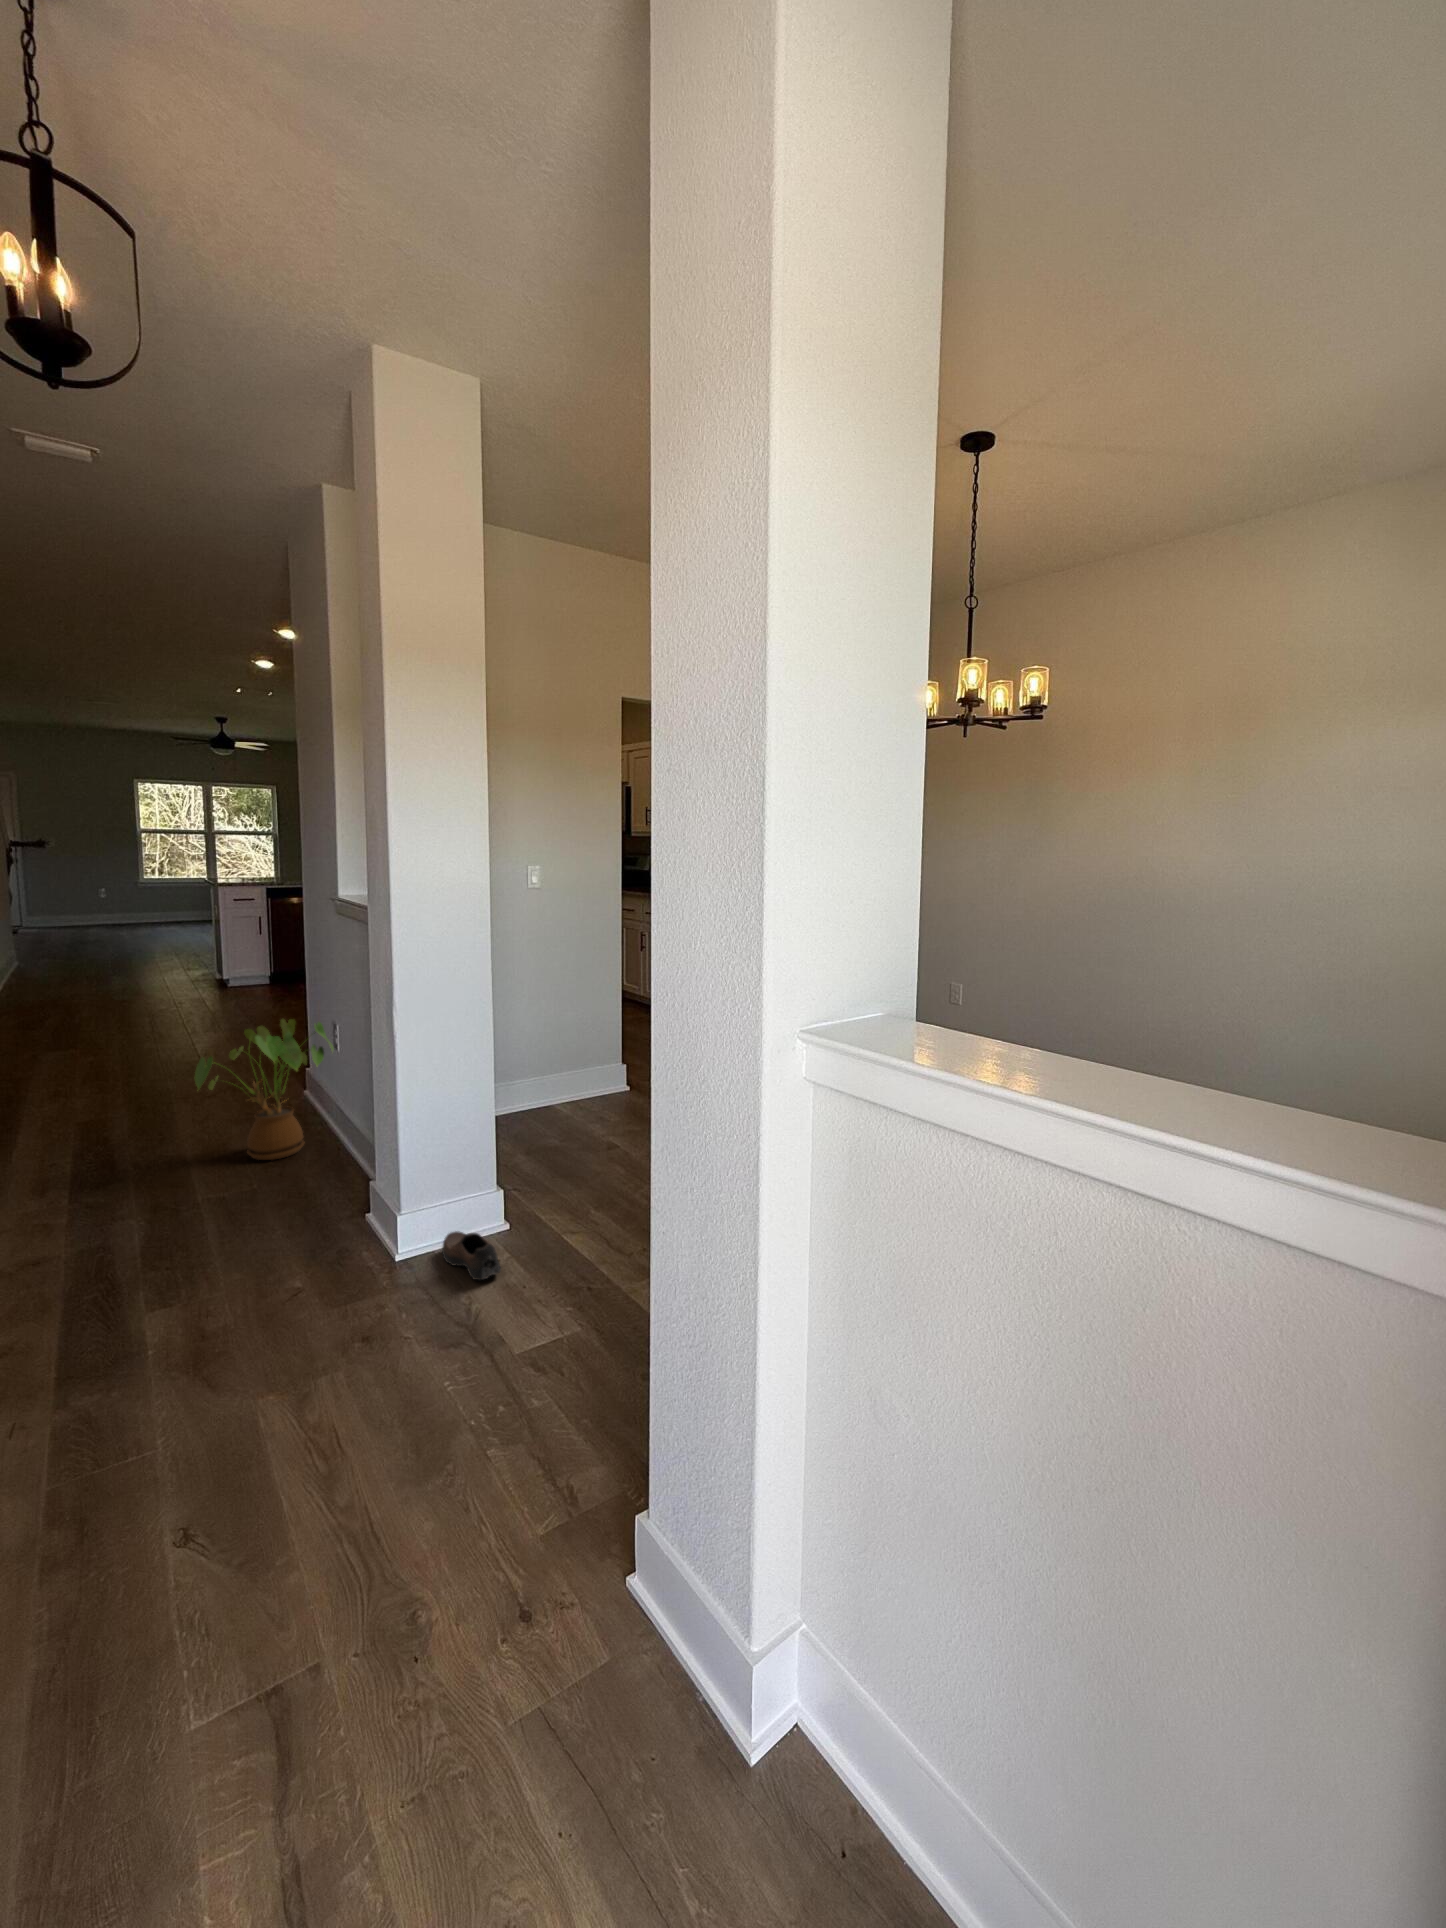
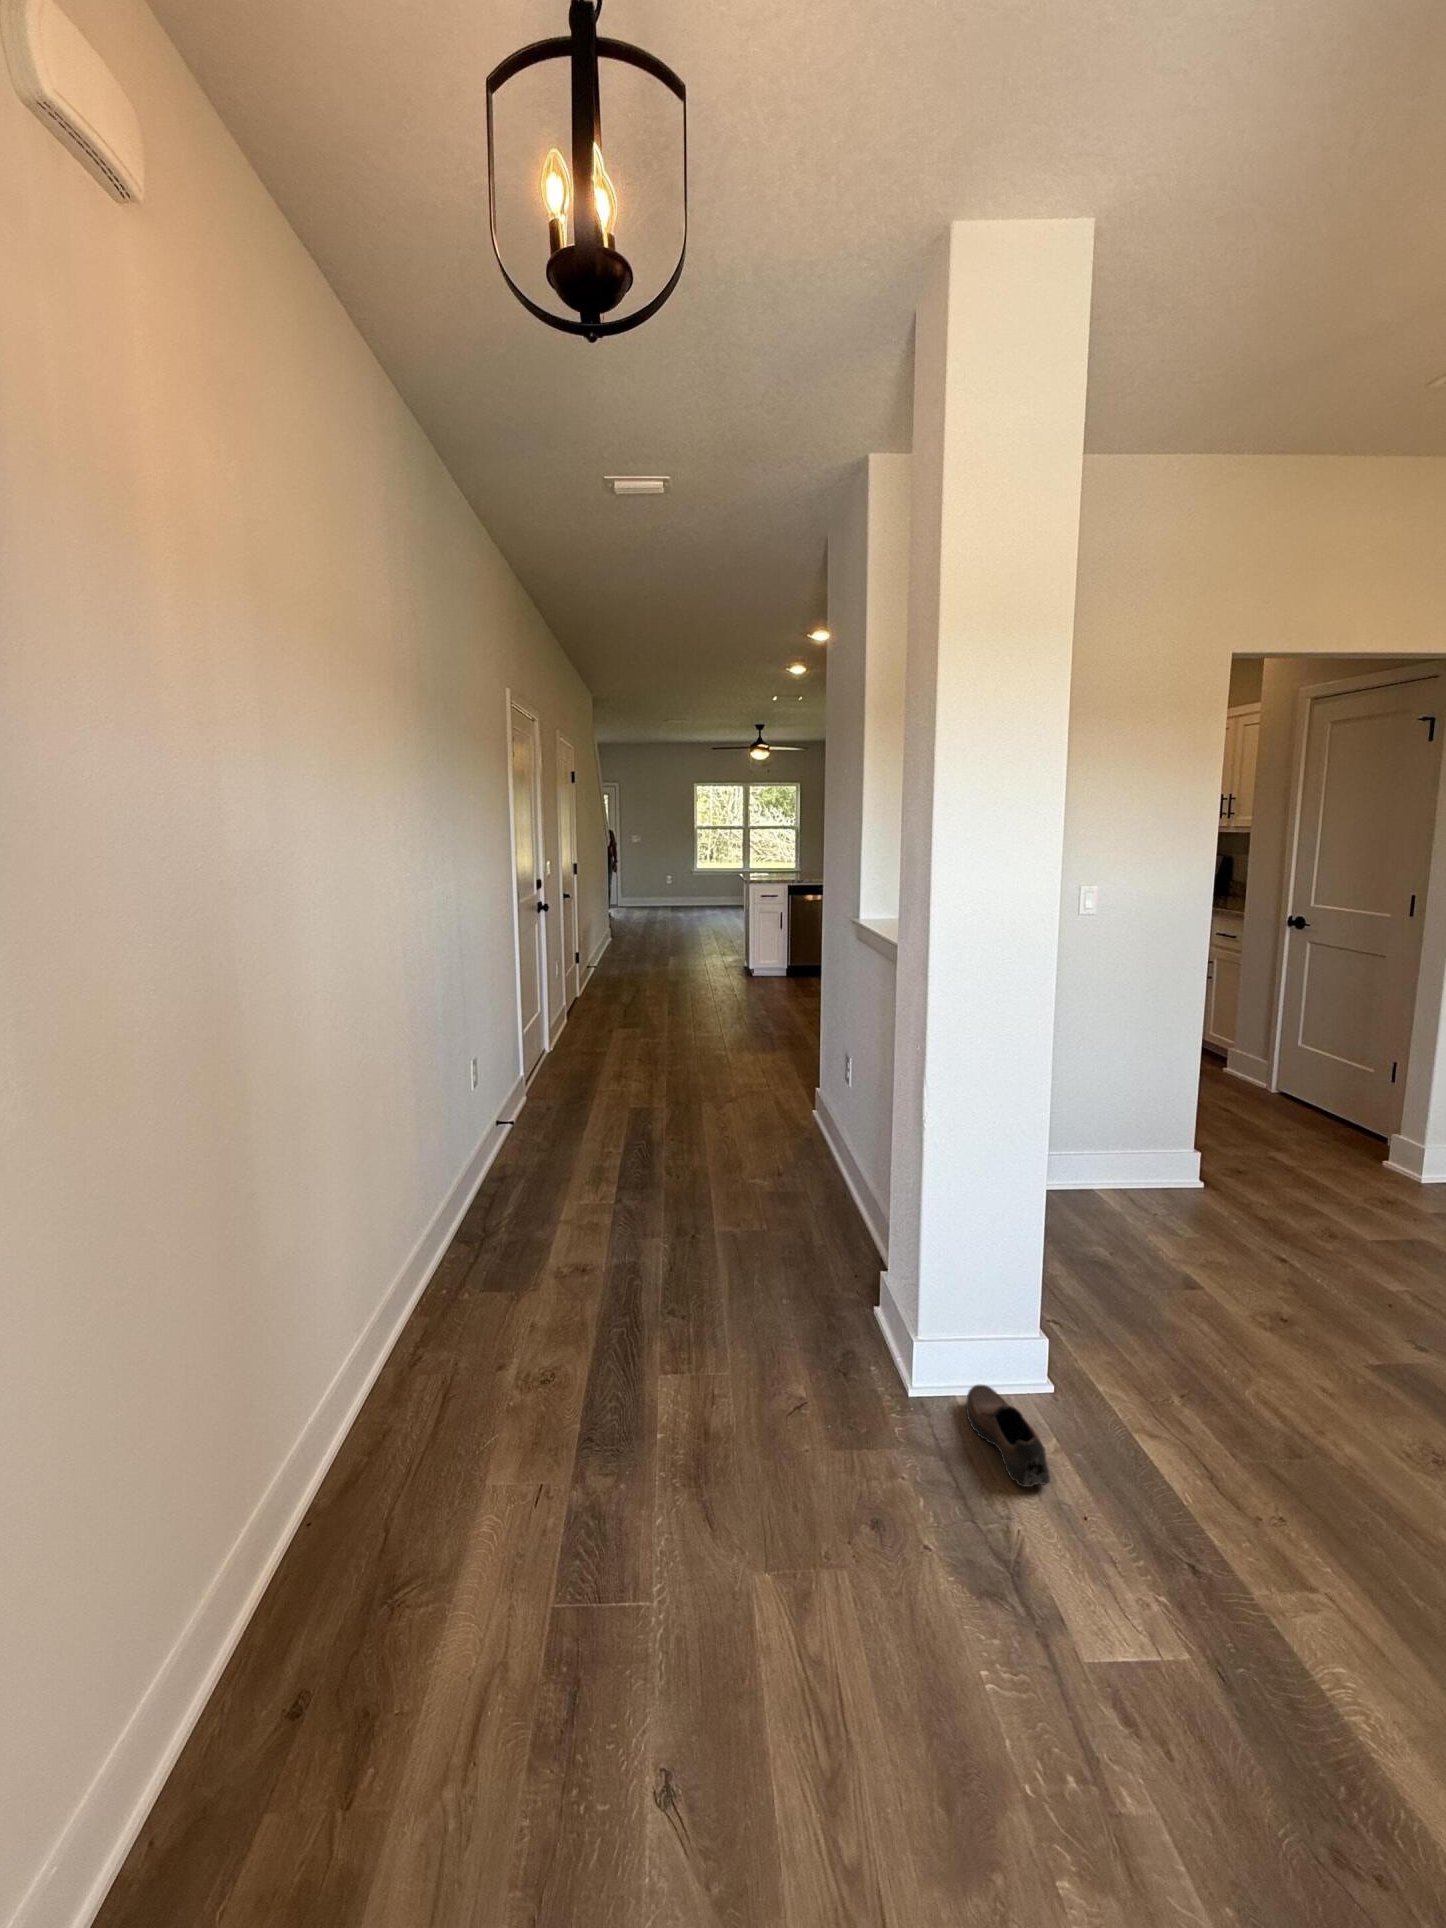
house plant: present [195,1019,333,1160] -> none [717,1046,845,1194]

